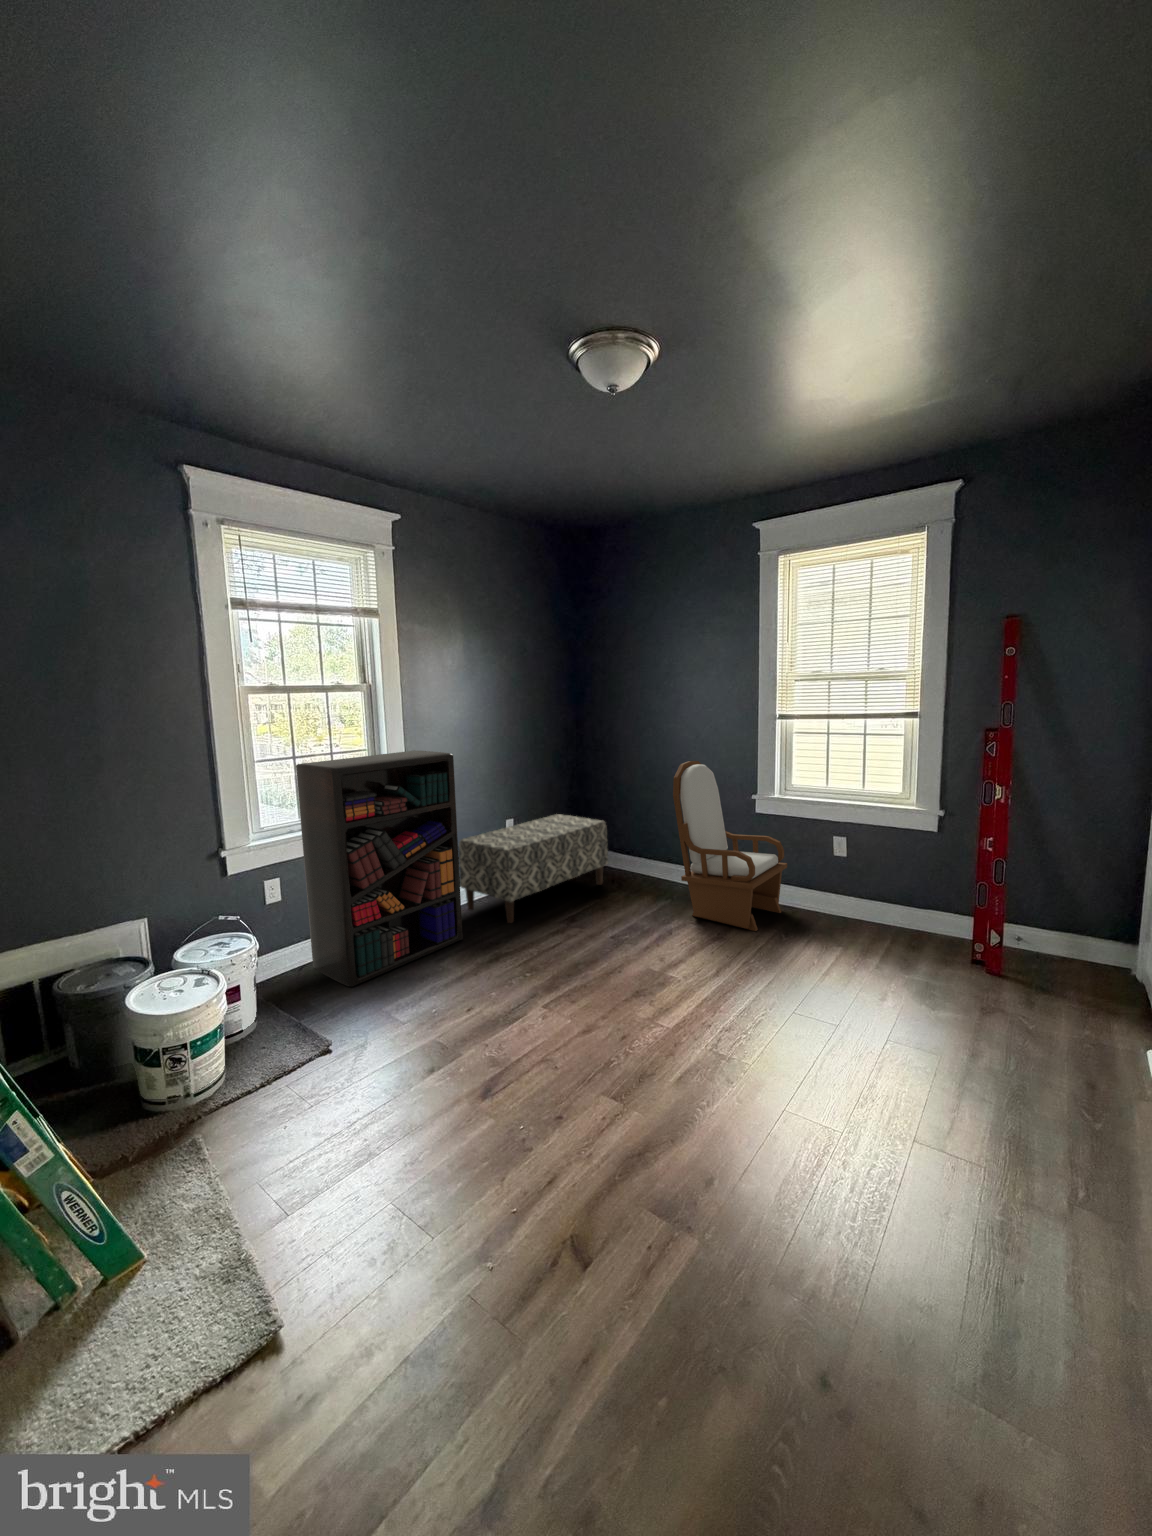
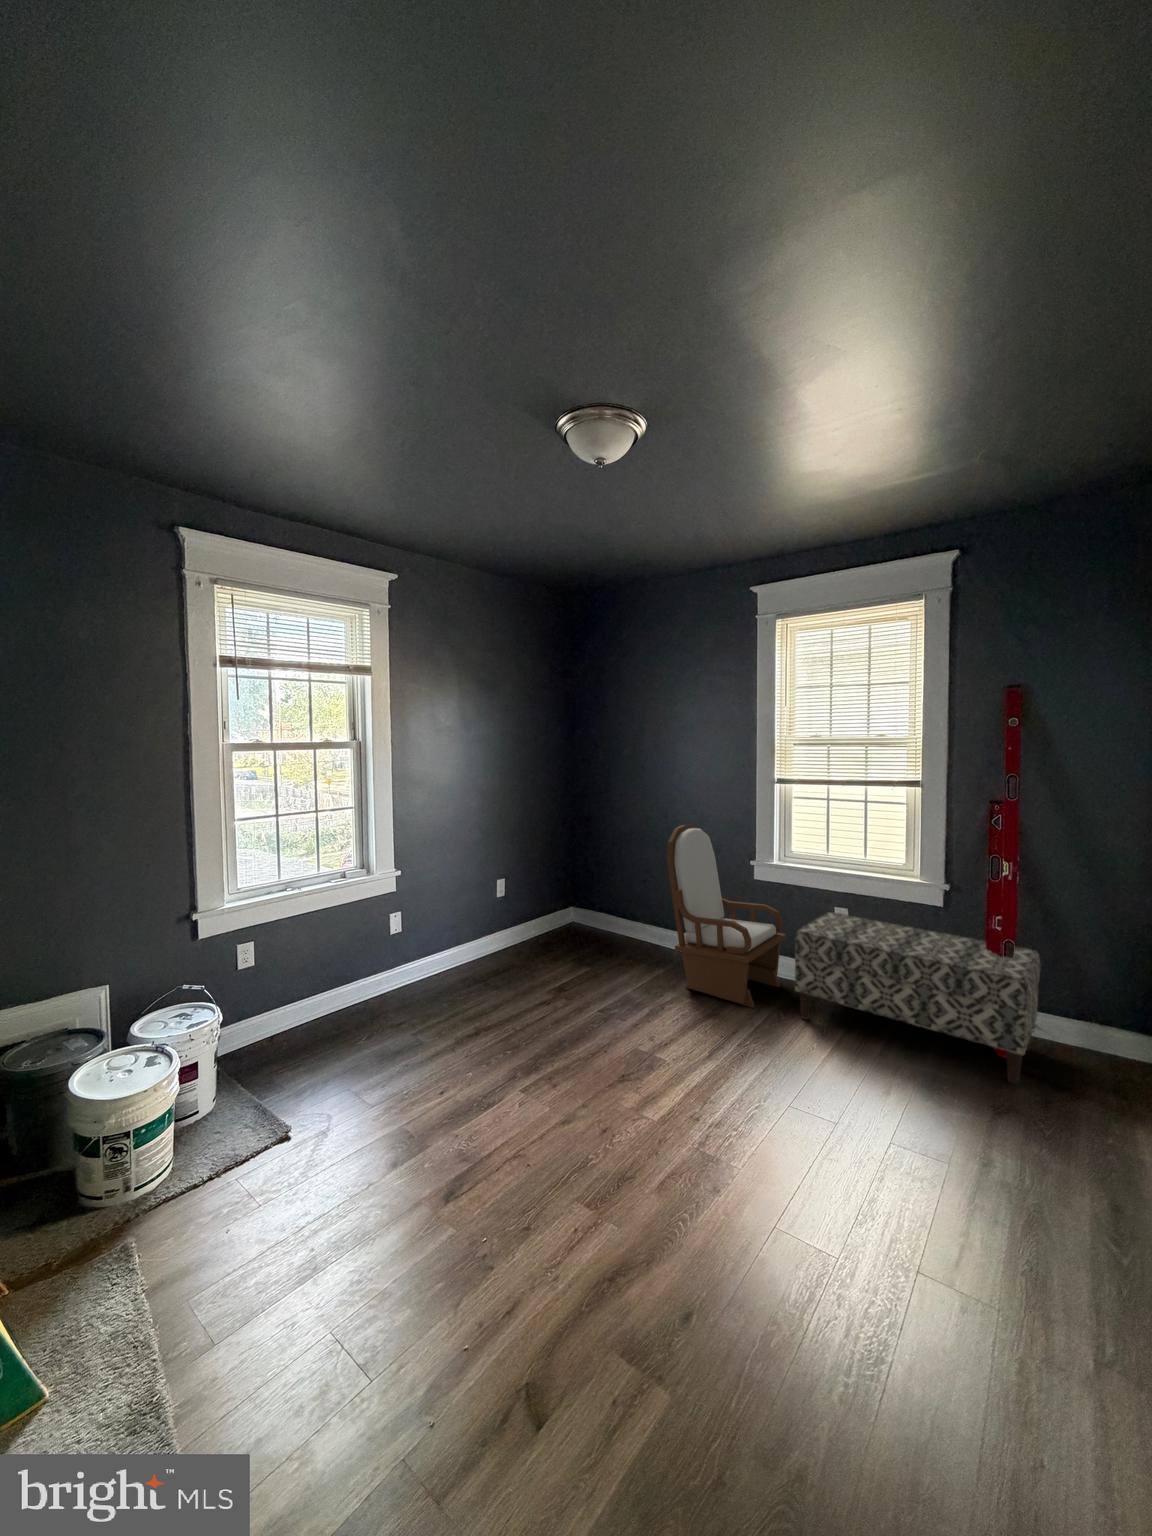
bookshelf: present [296,751,463,987] -> none [277,809,444,1061]
bench: present [458,814,608,923] -> present [795,912,1040,1084]

